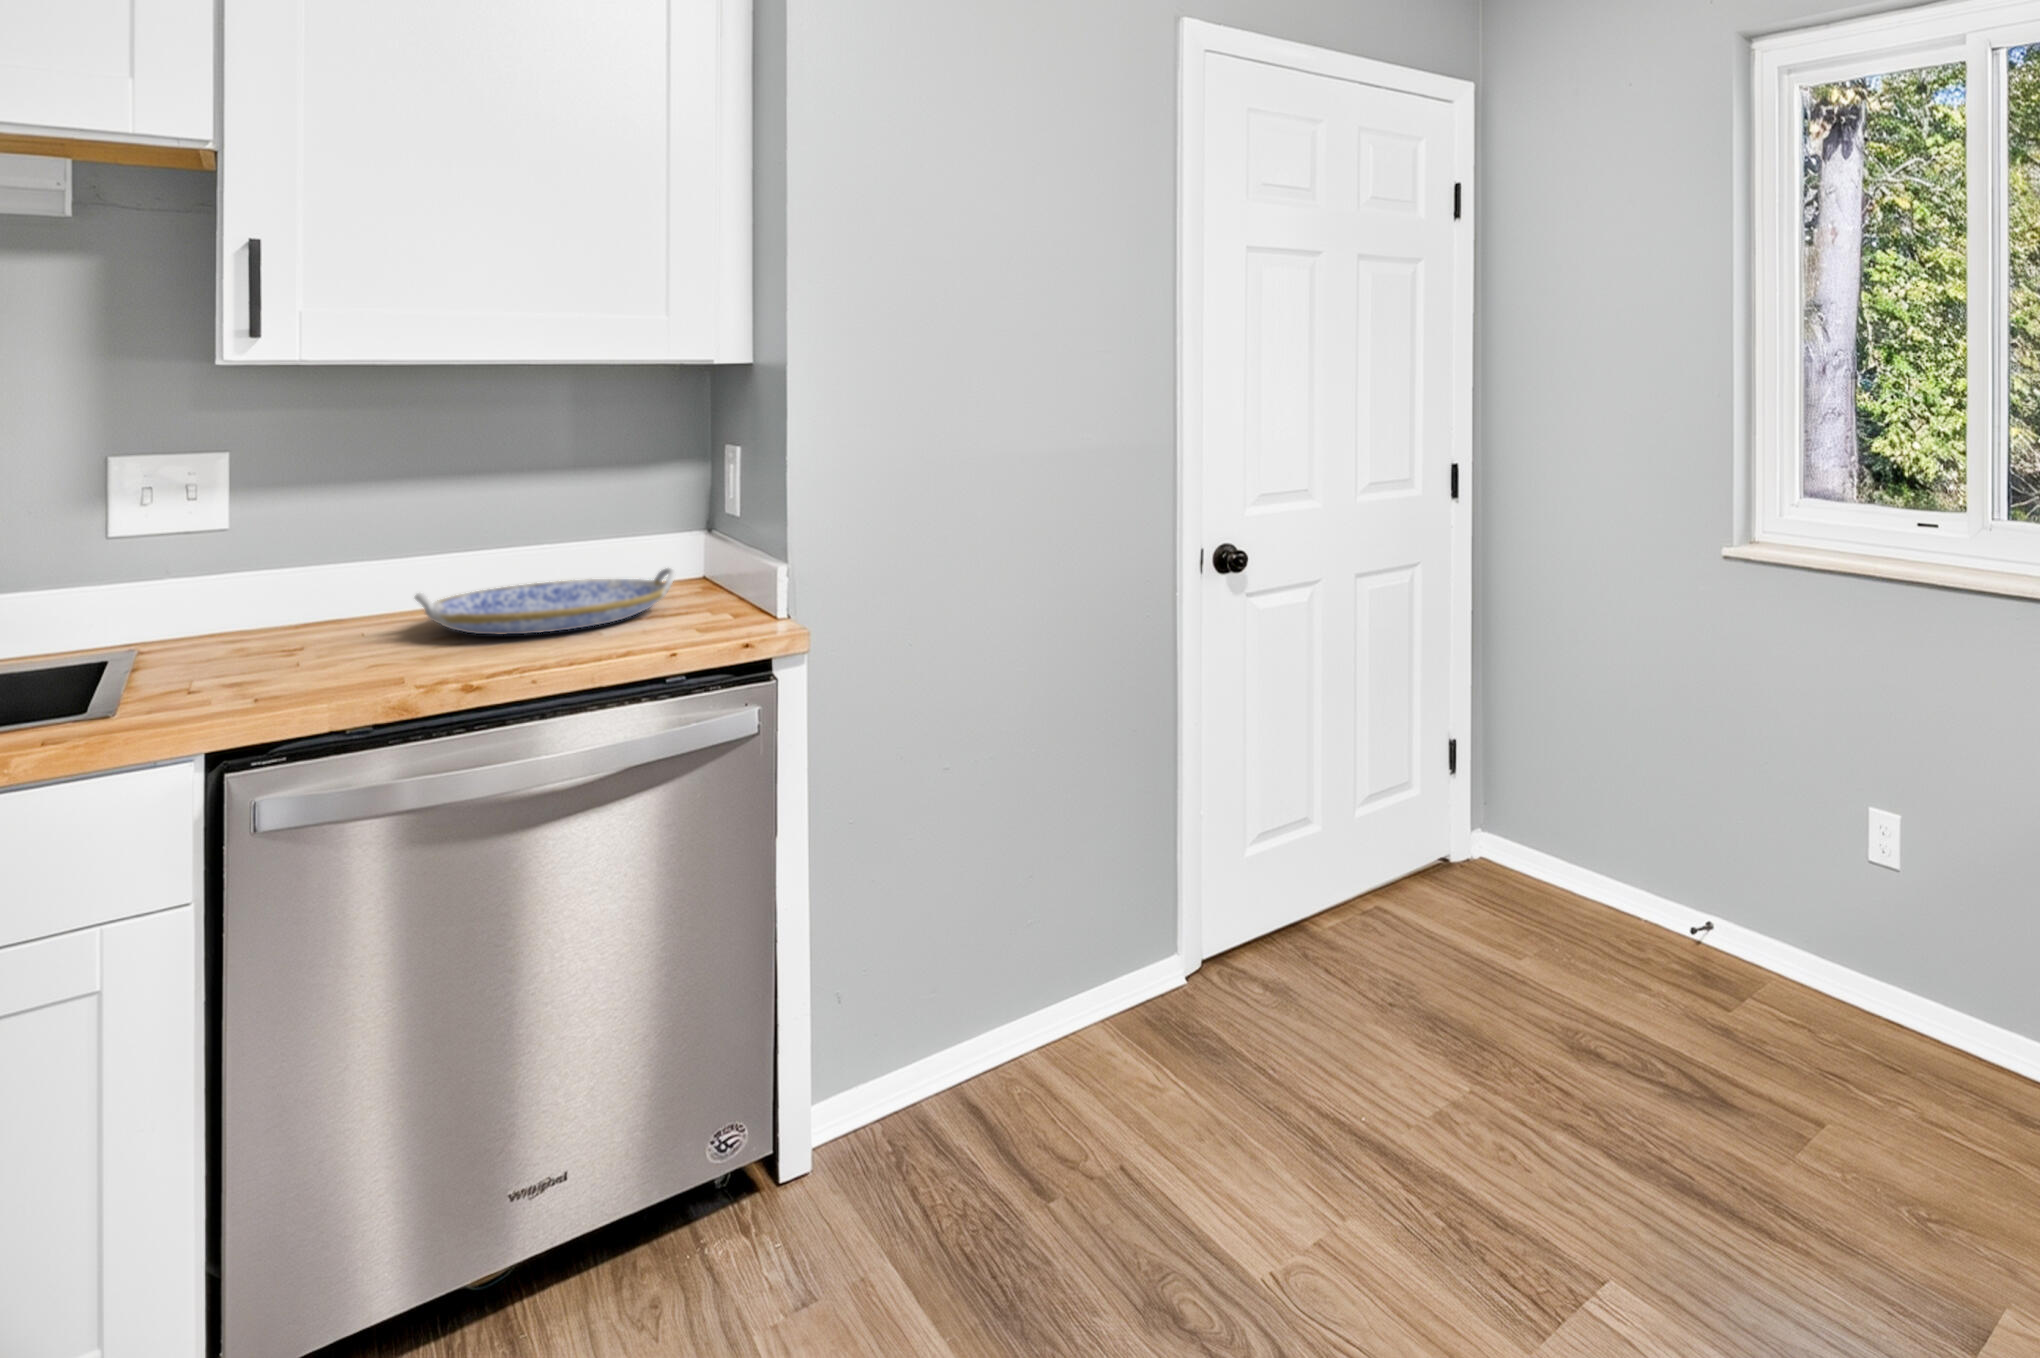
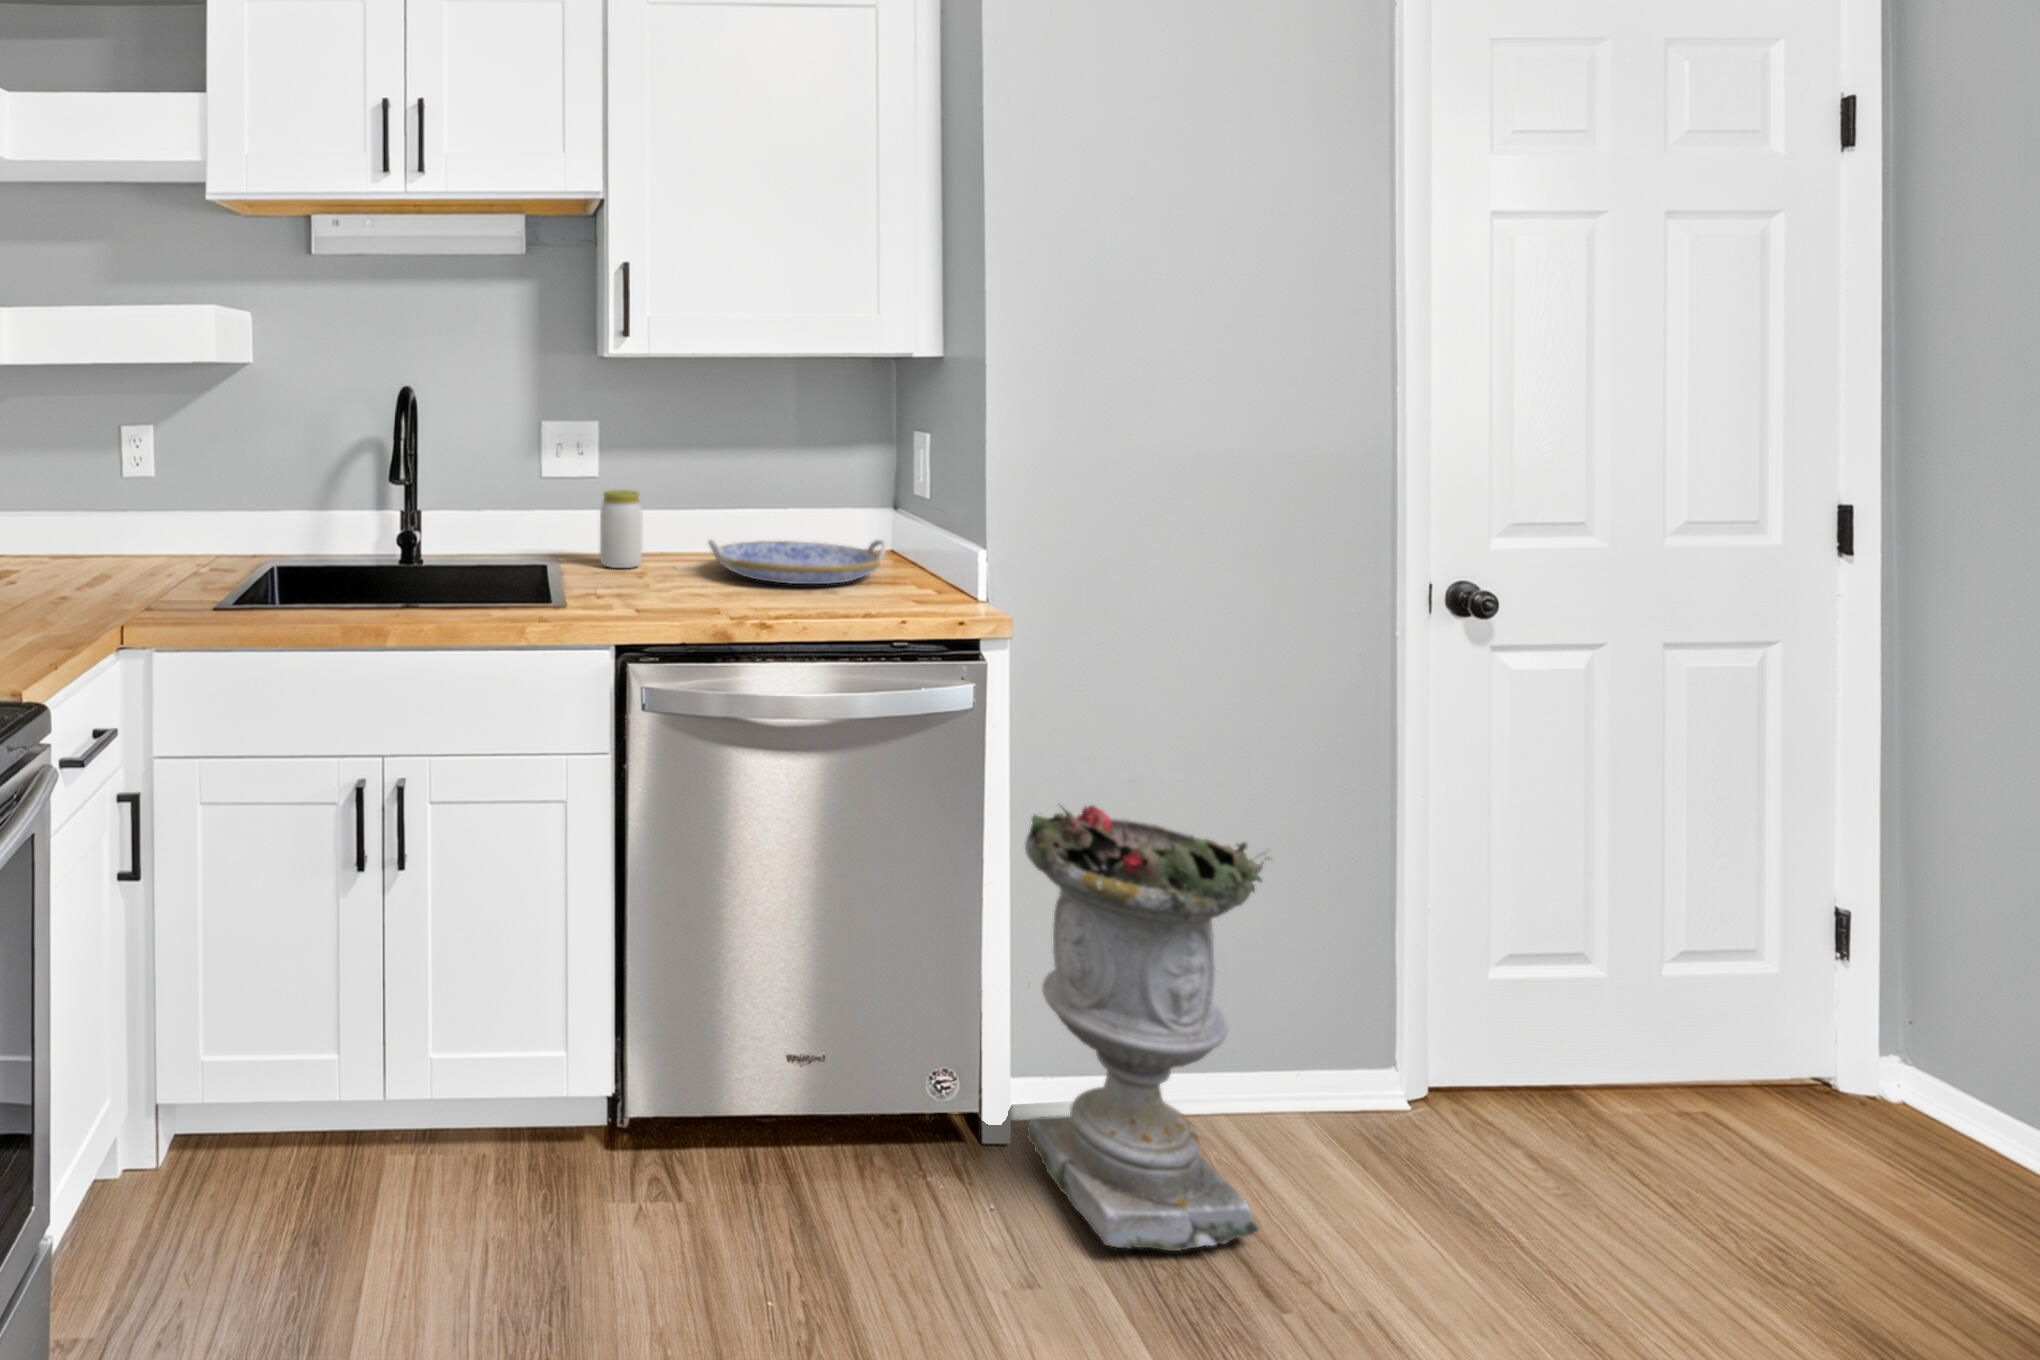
jar: none [228,542,307,648] -> present [600,490,642,568]
planter: none [819,802,1049,1225] -> present [1025,805,1270,1251]

